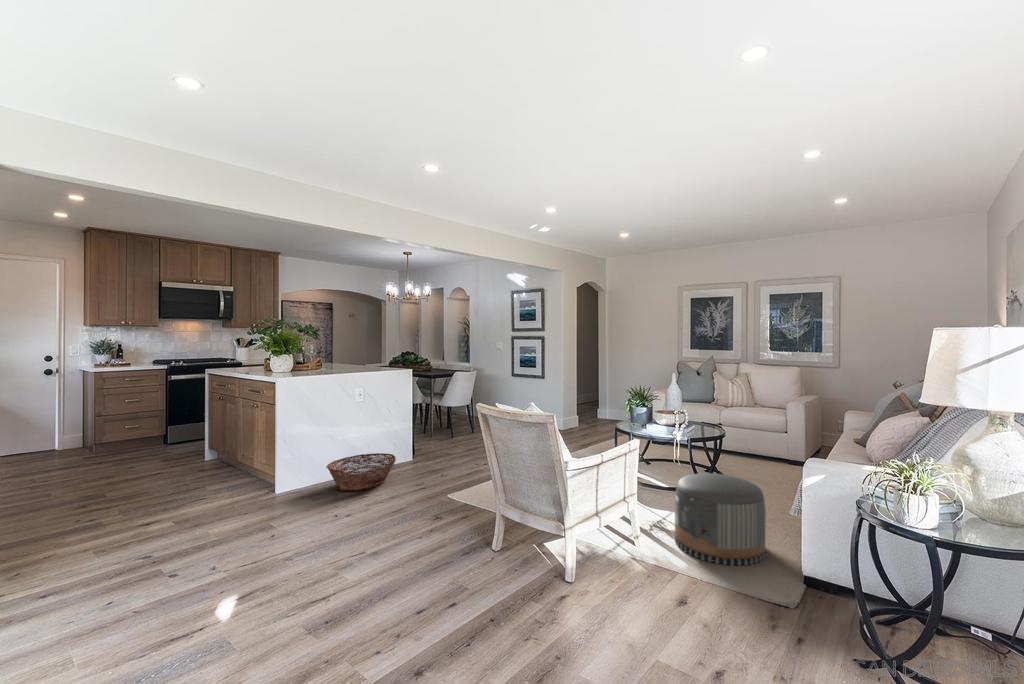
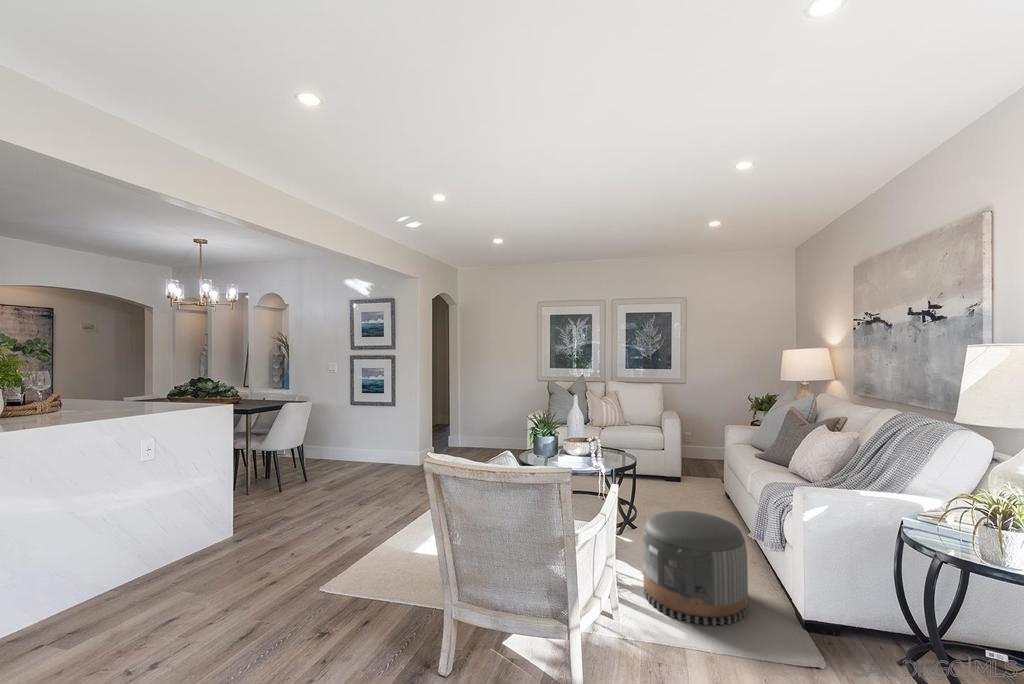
basket: present [326,453,396,491] -> none [81,538,217,620]

